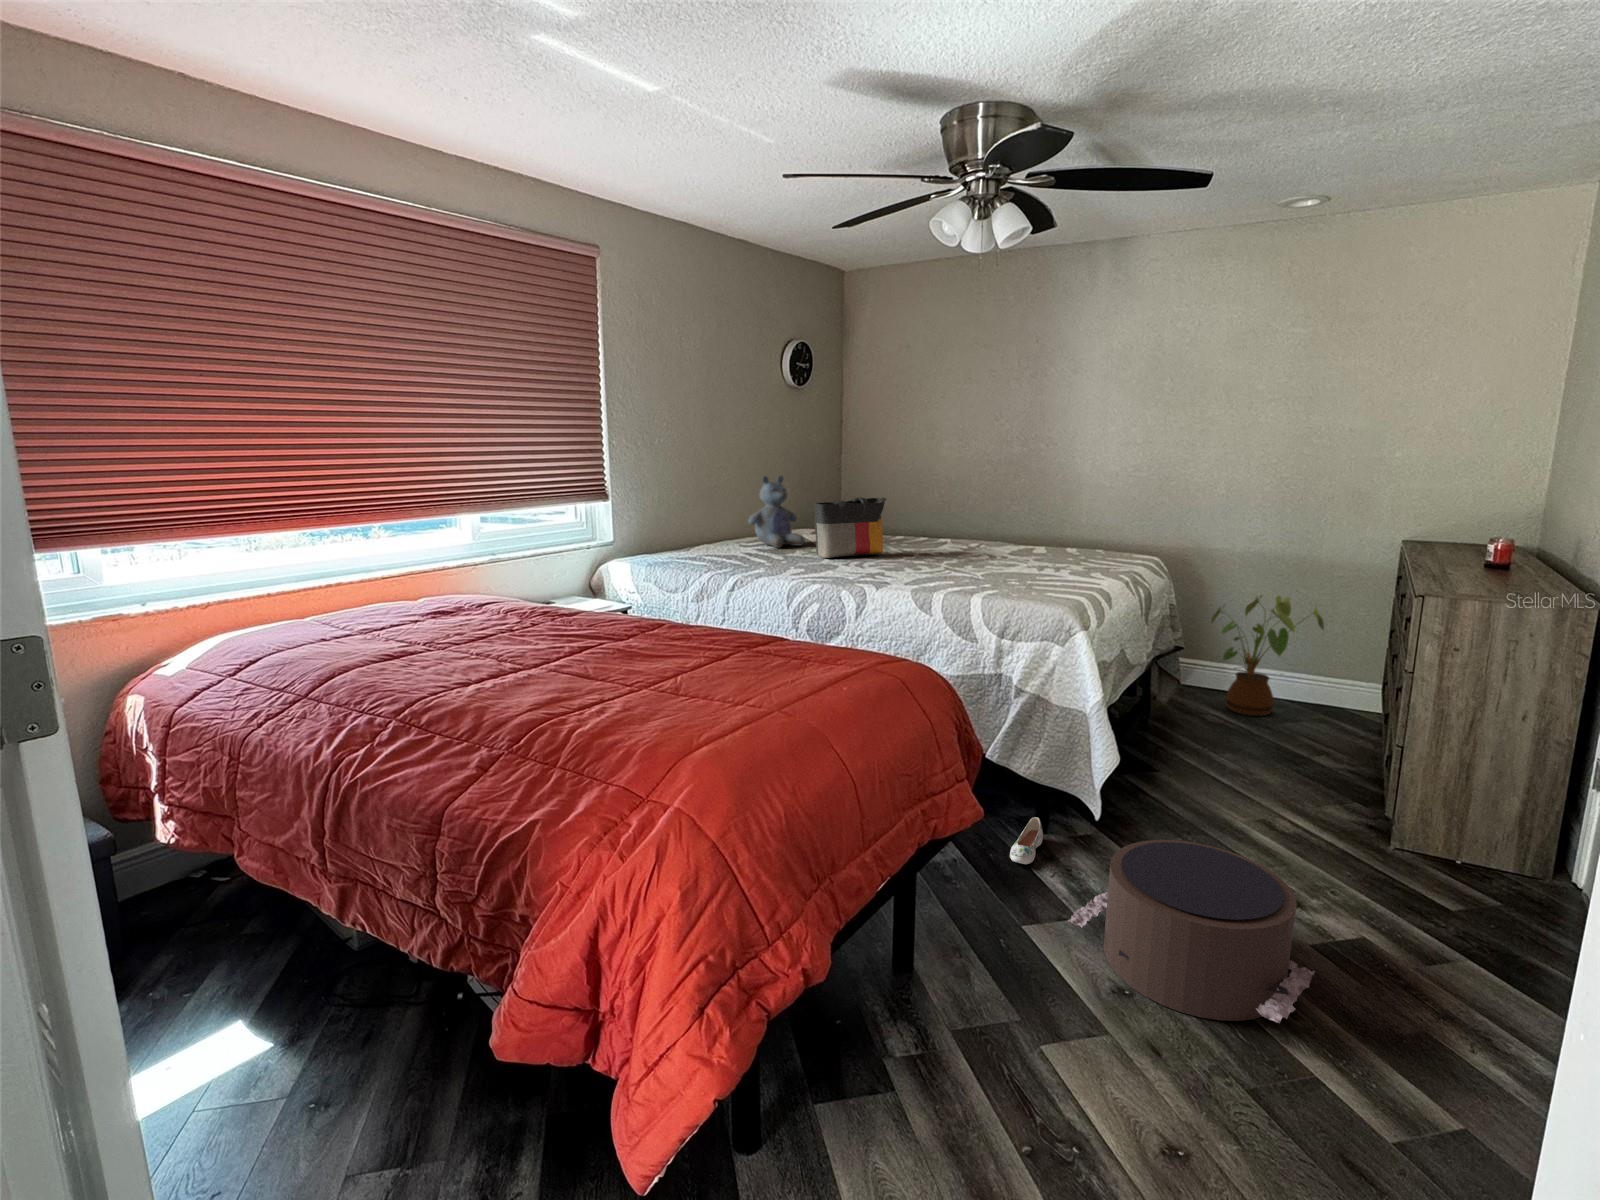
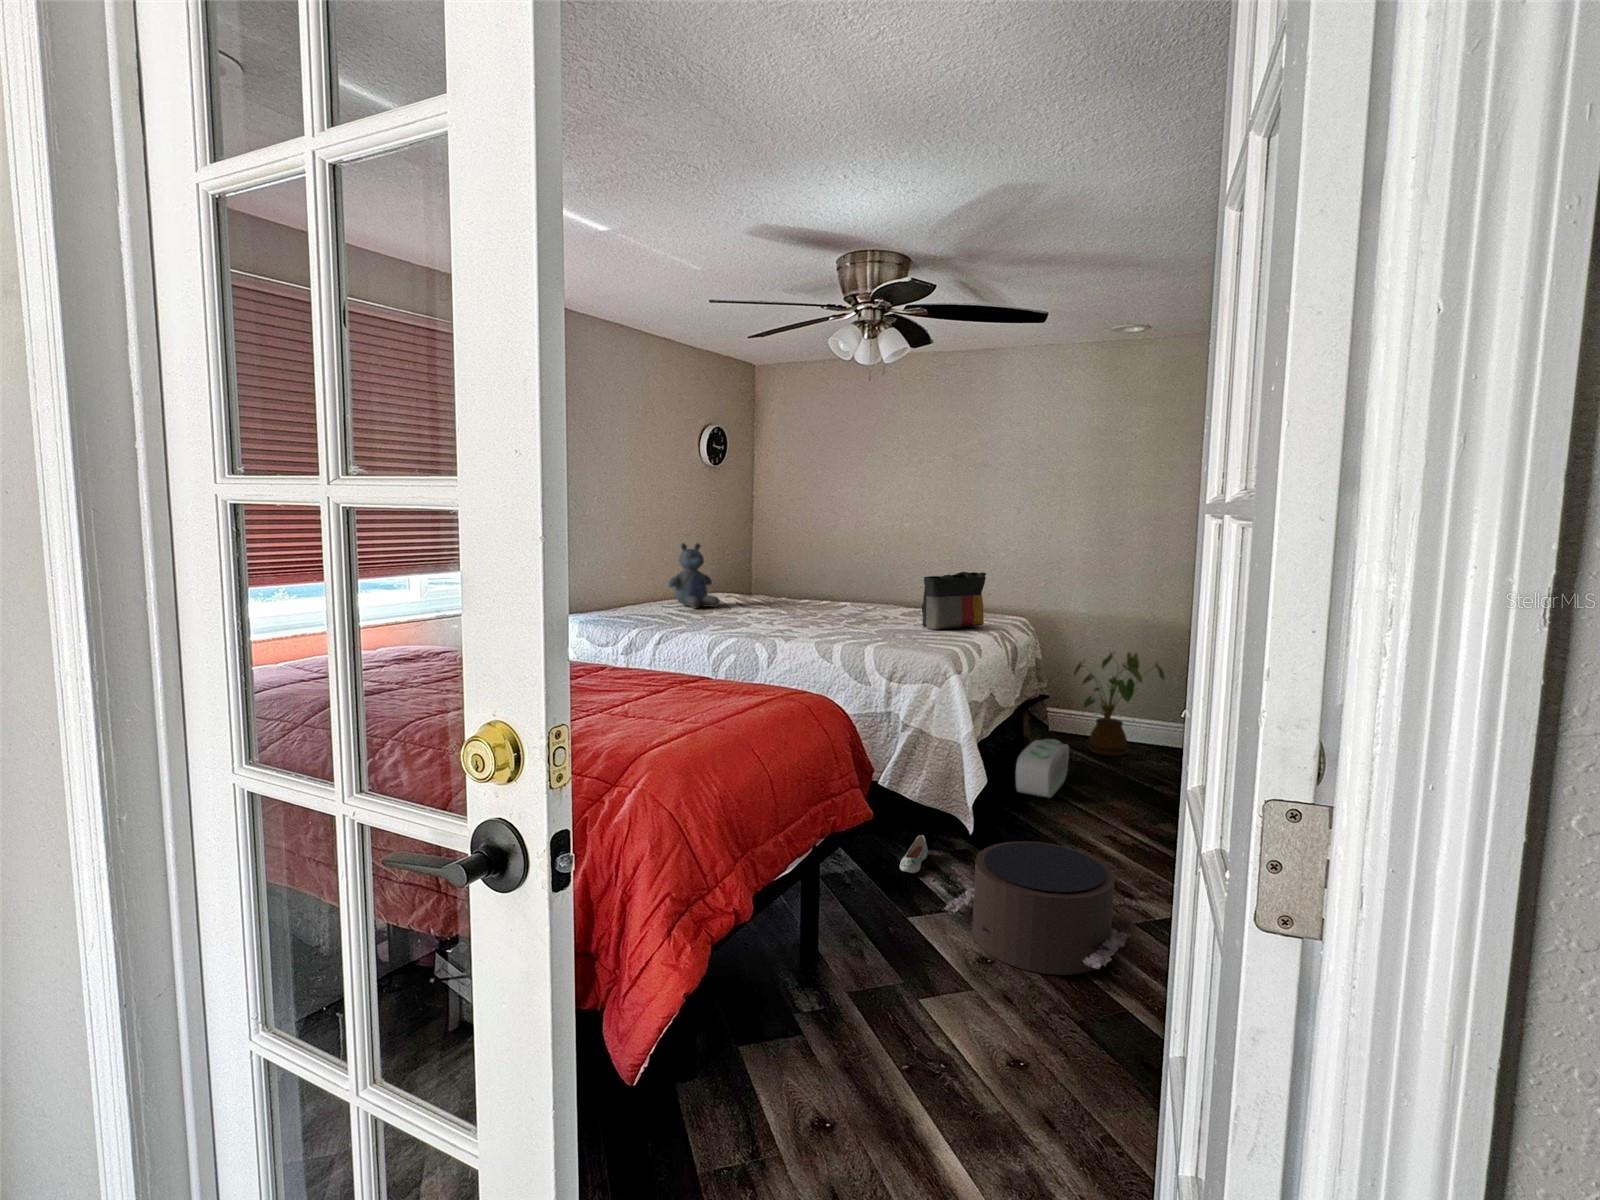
tote bag: present [814,497,886,558] -> present [922,572,986,630]
air purifier: none [1144,699,1207,768] -> present [1016,739,1069,798]

